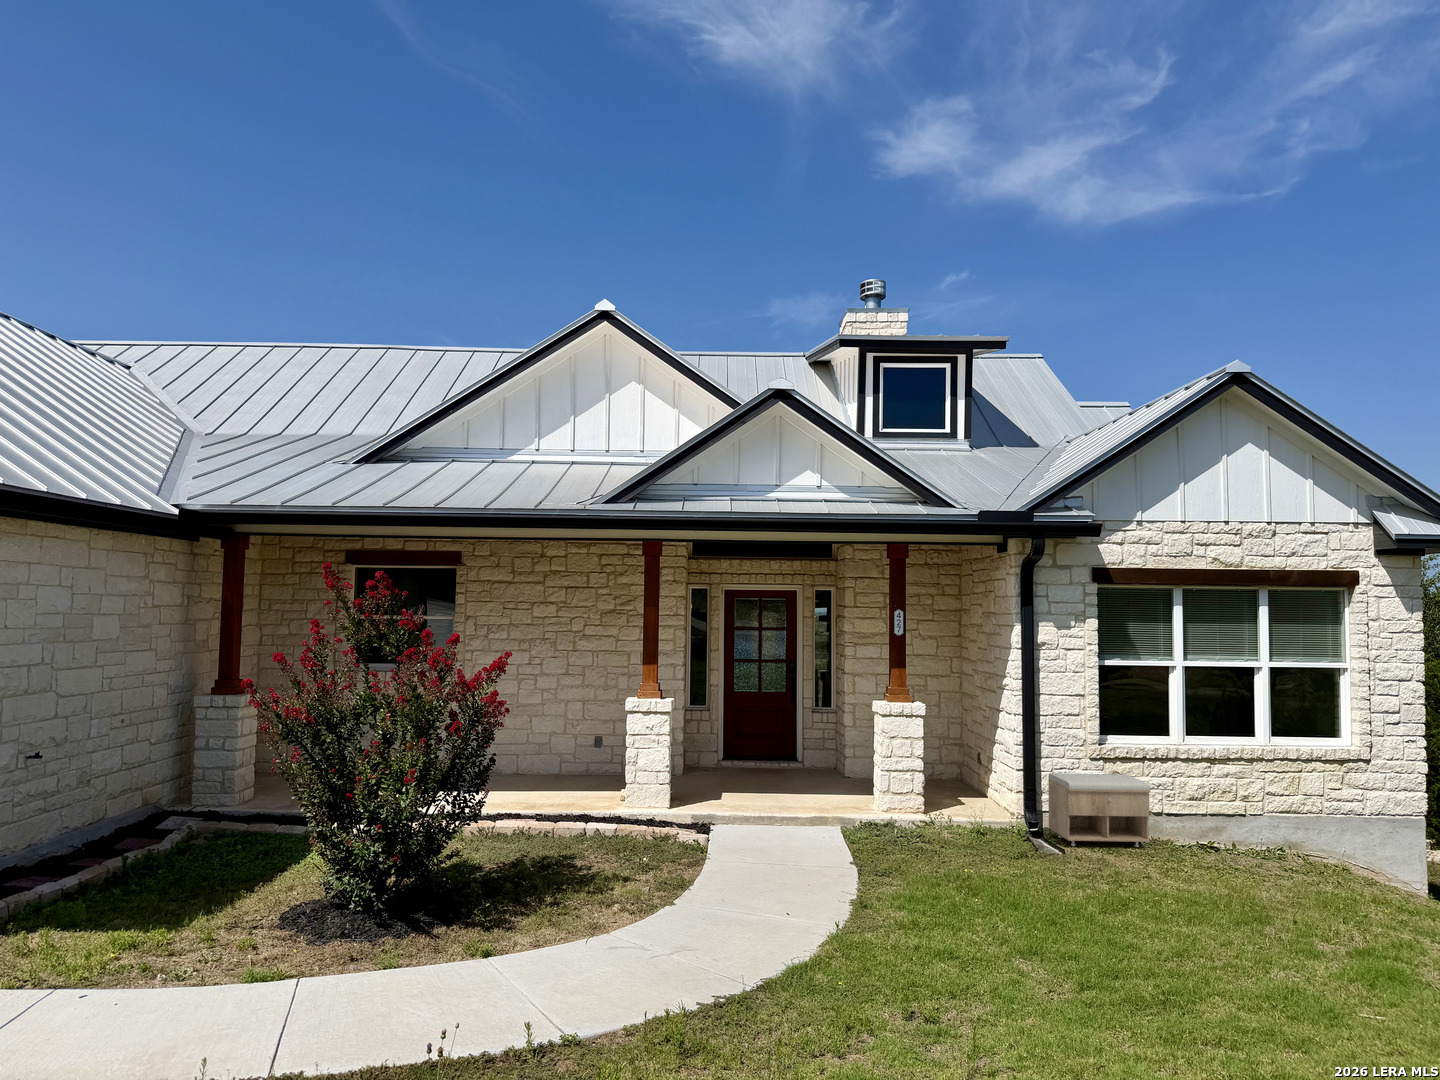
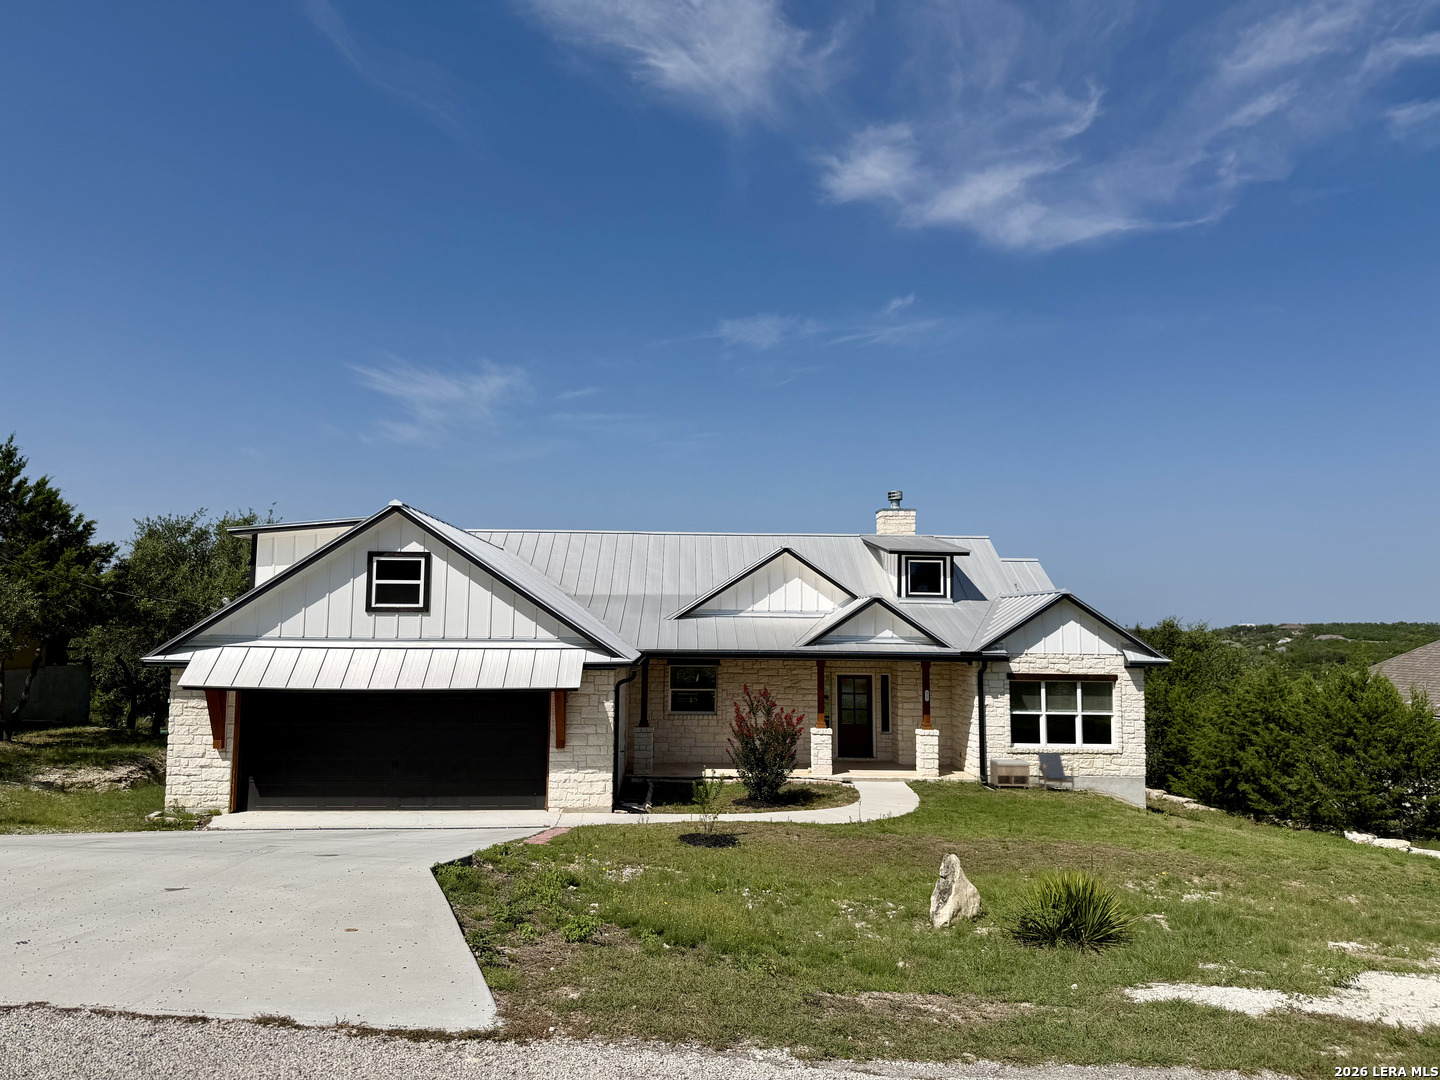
lounge chair: none [1165,758,1266,859] -> present [1038,753,1074,790]

